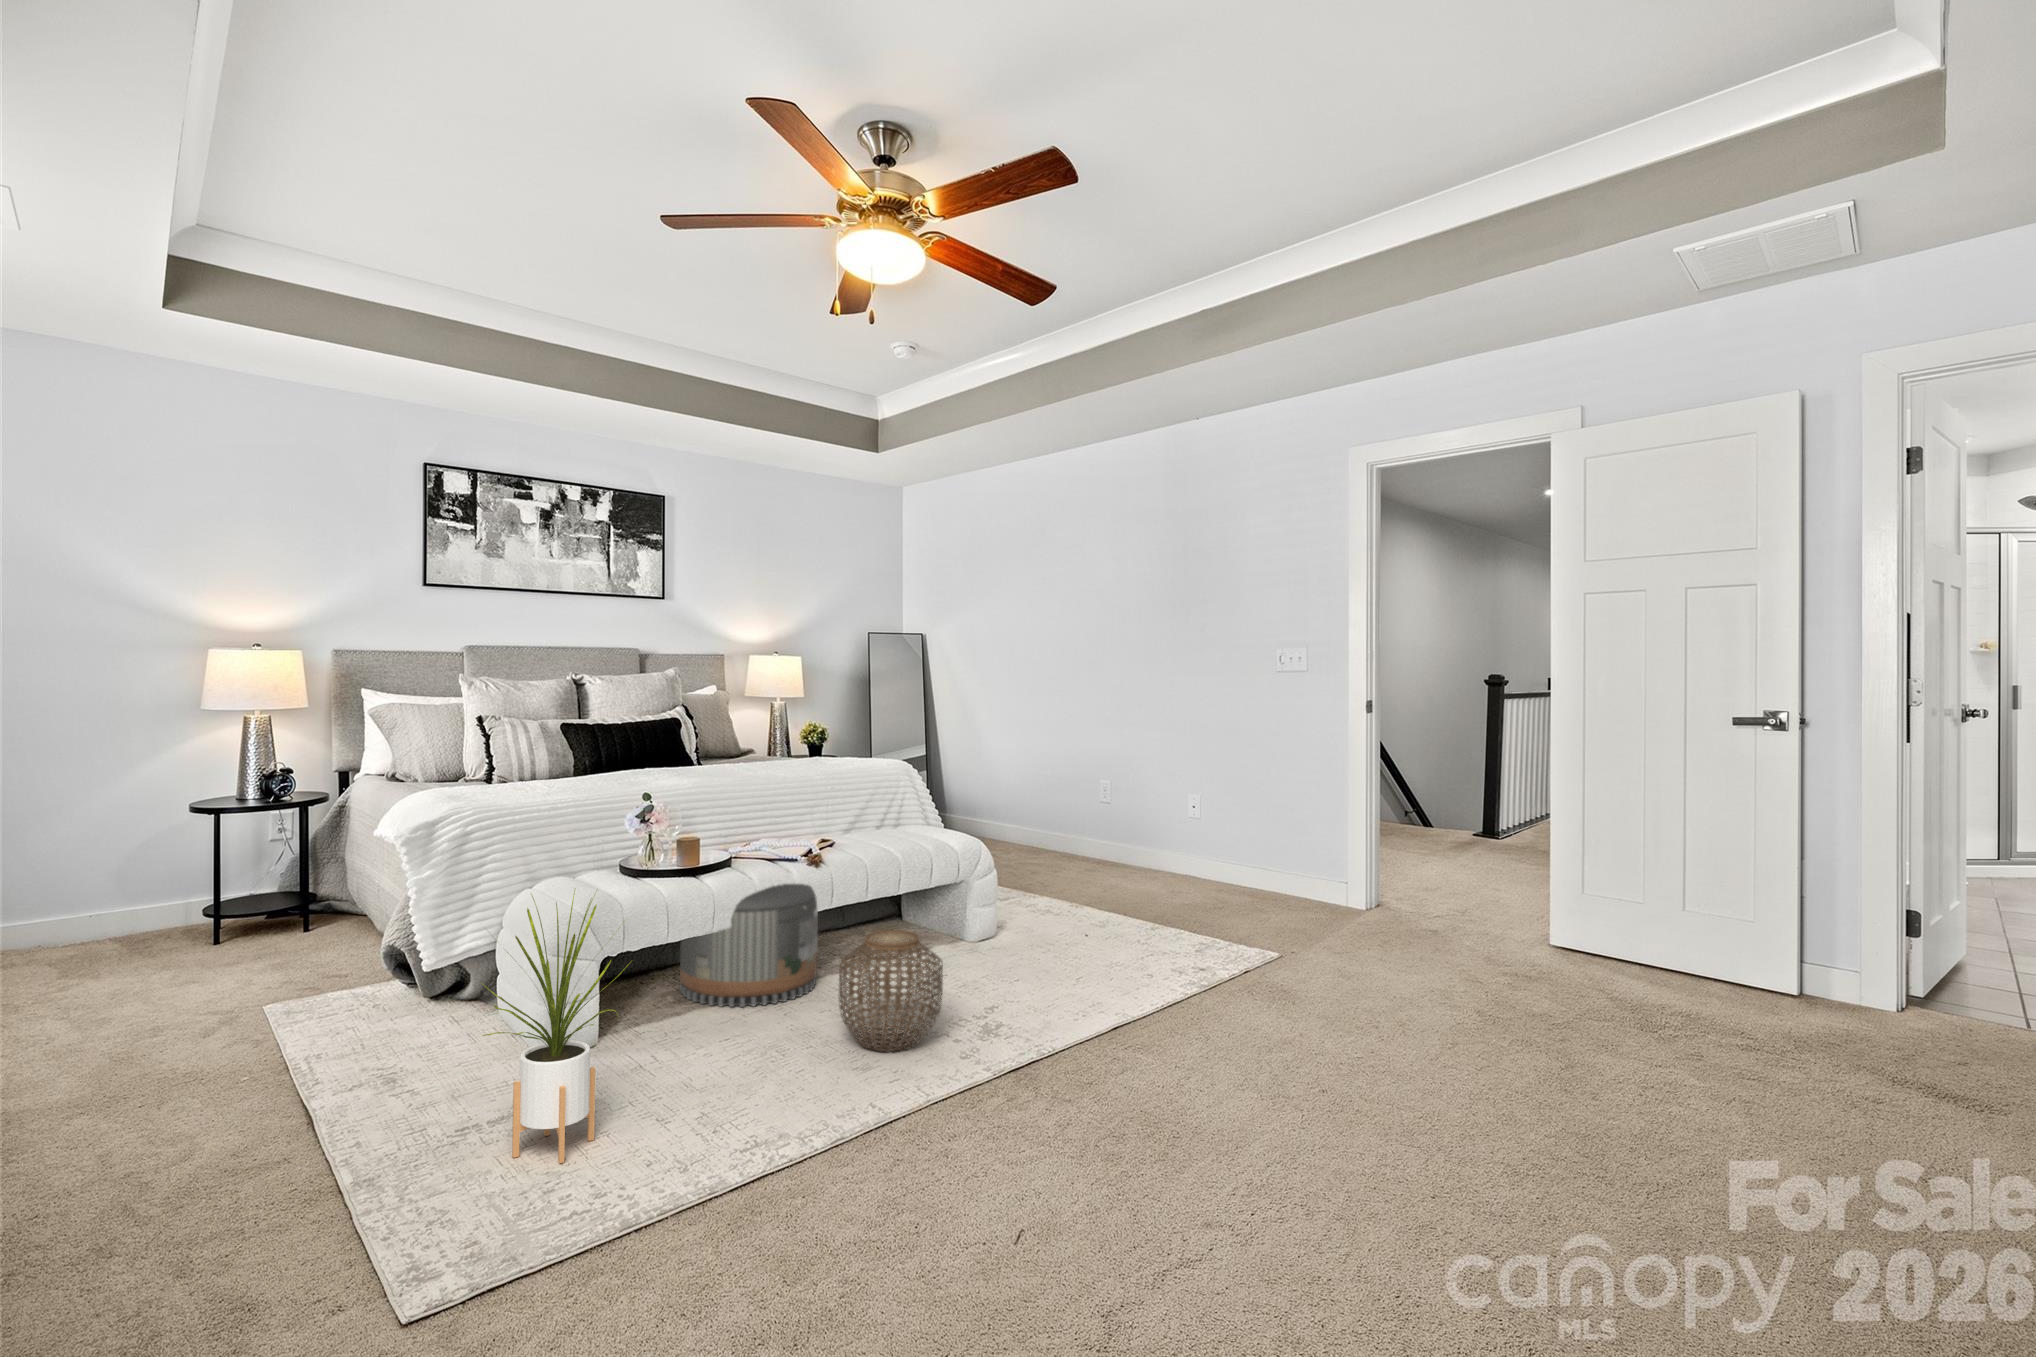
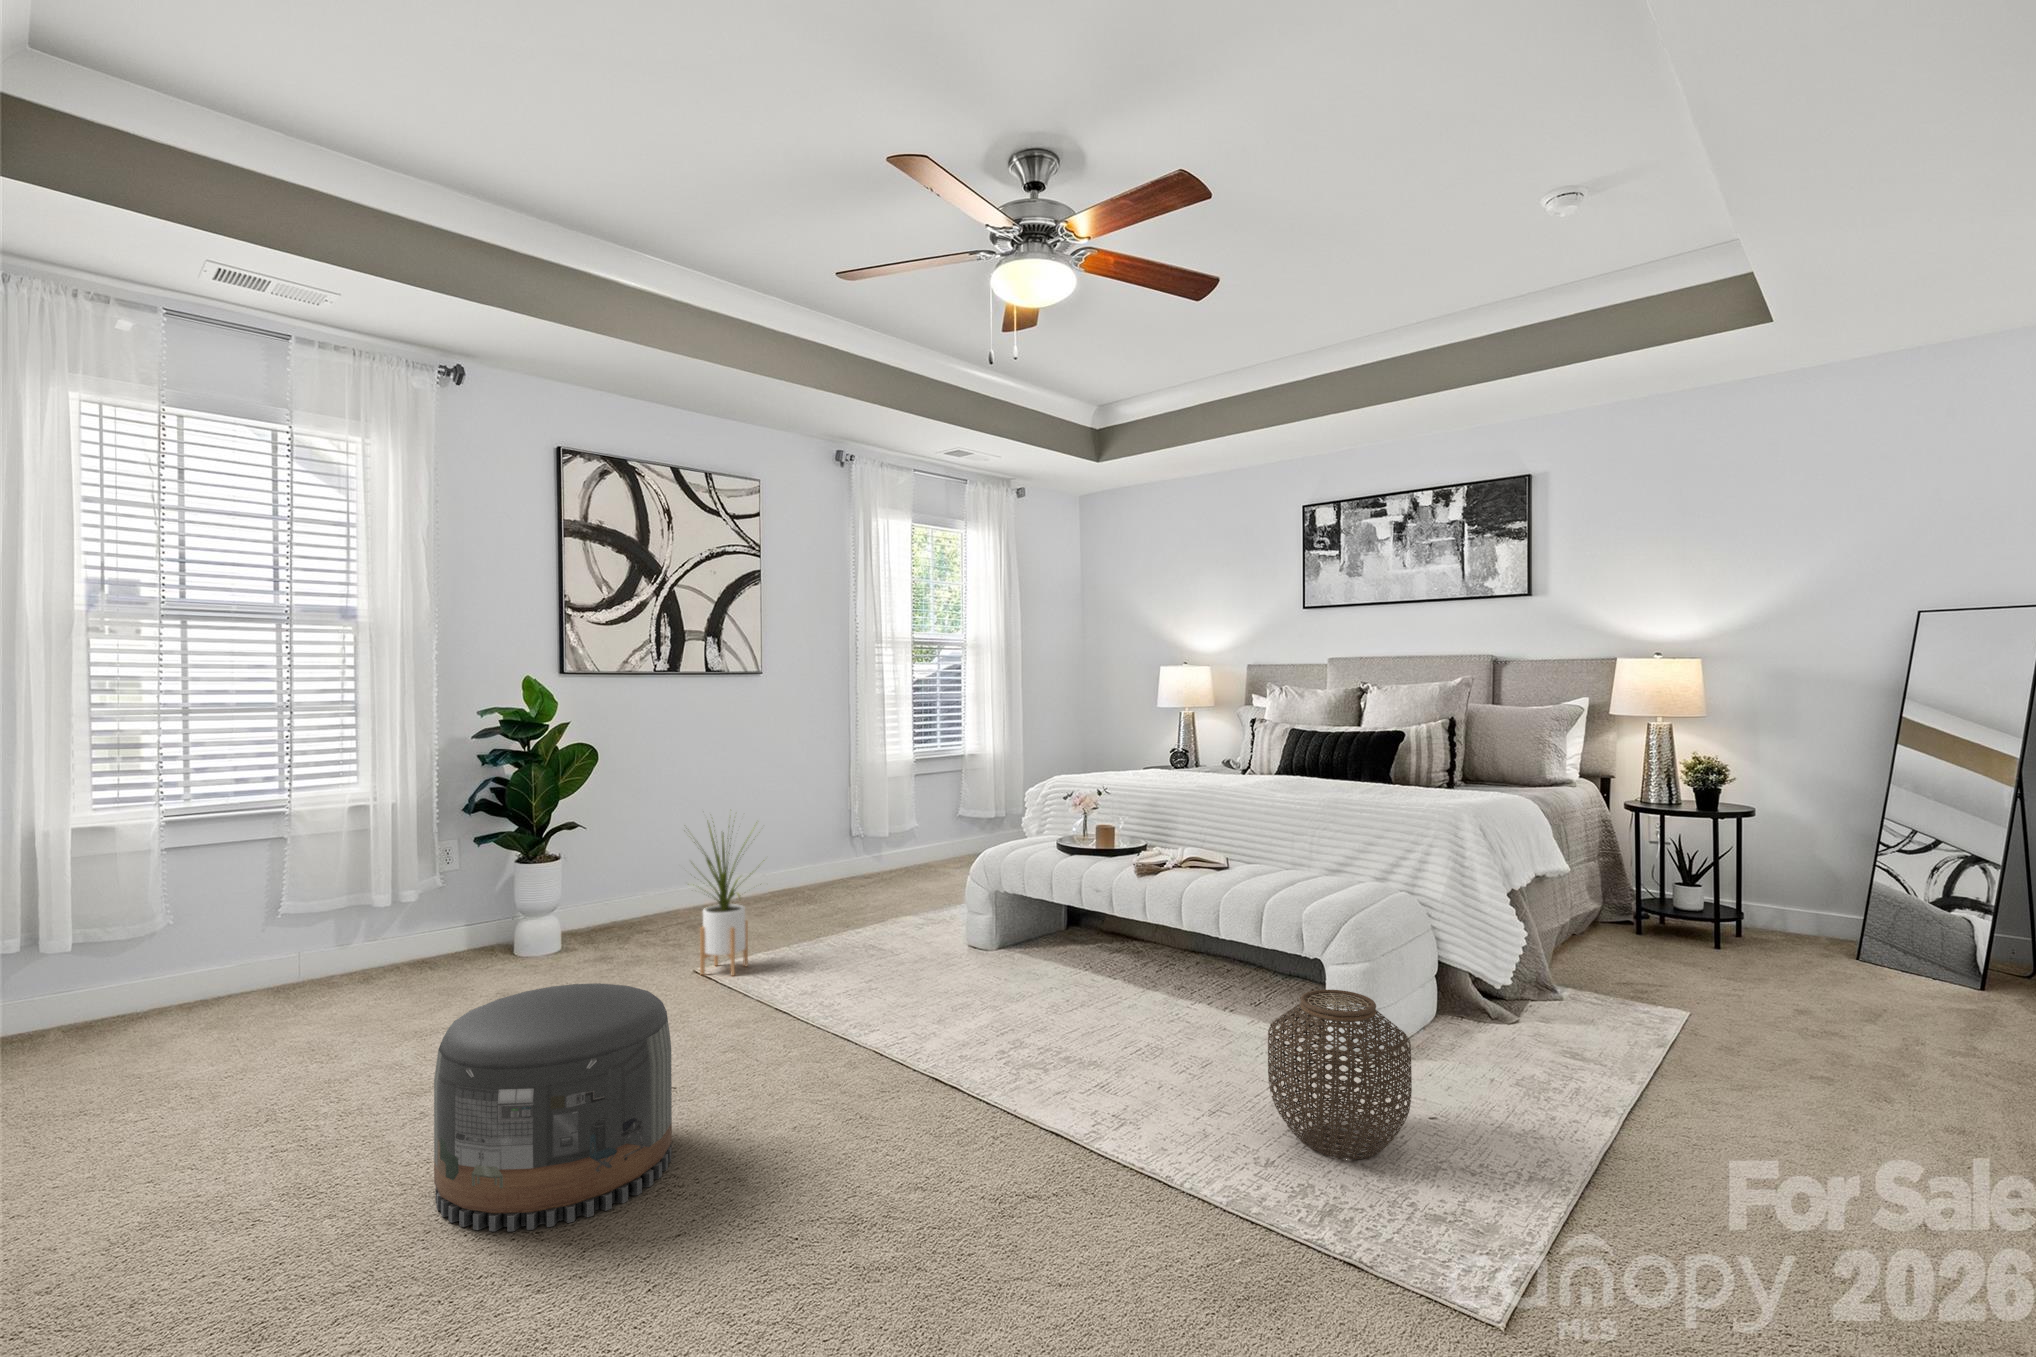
pouf: present [680,884,818,1007] -> present [434,983,672,1232]
woven basket: present [839,930,943,1052] -> present [1268,990,1412,1159]

